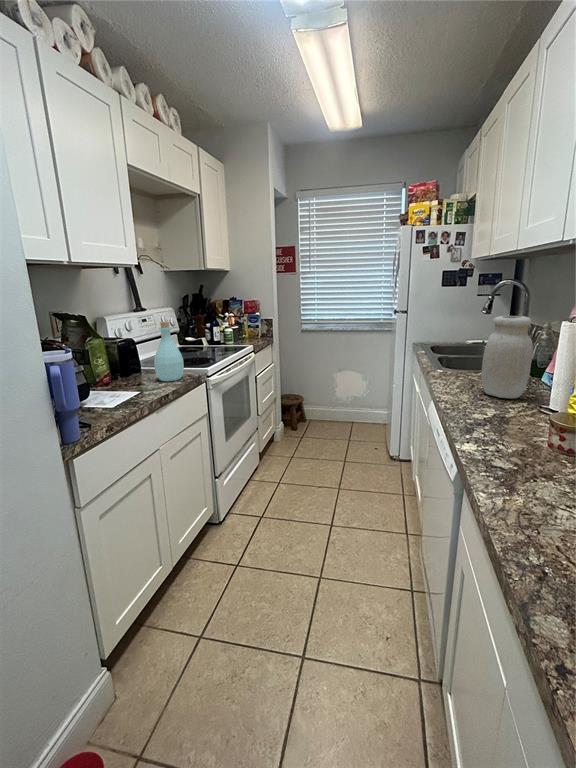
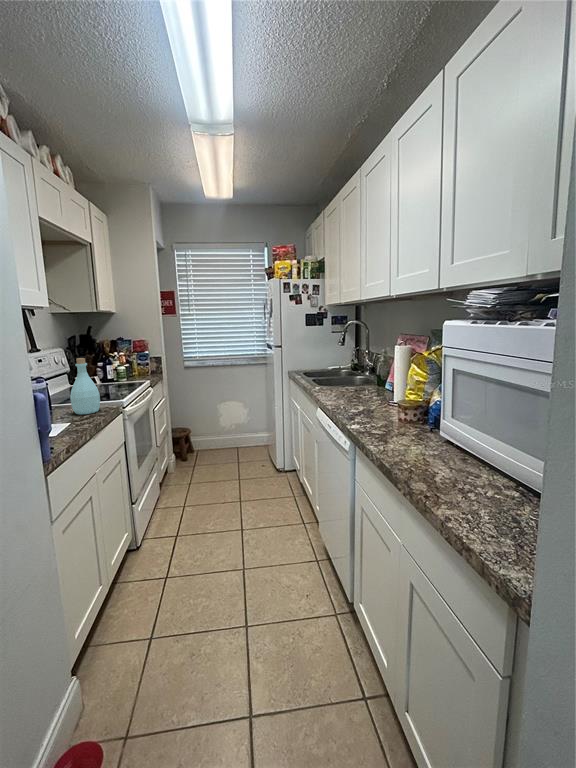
jar: present [481,316,533,399] -> none [349,343,379,399]

